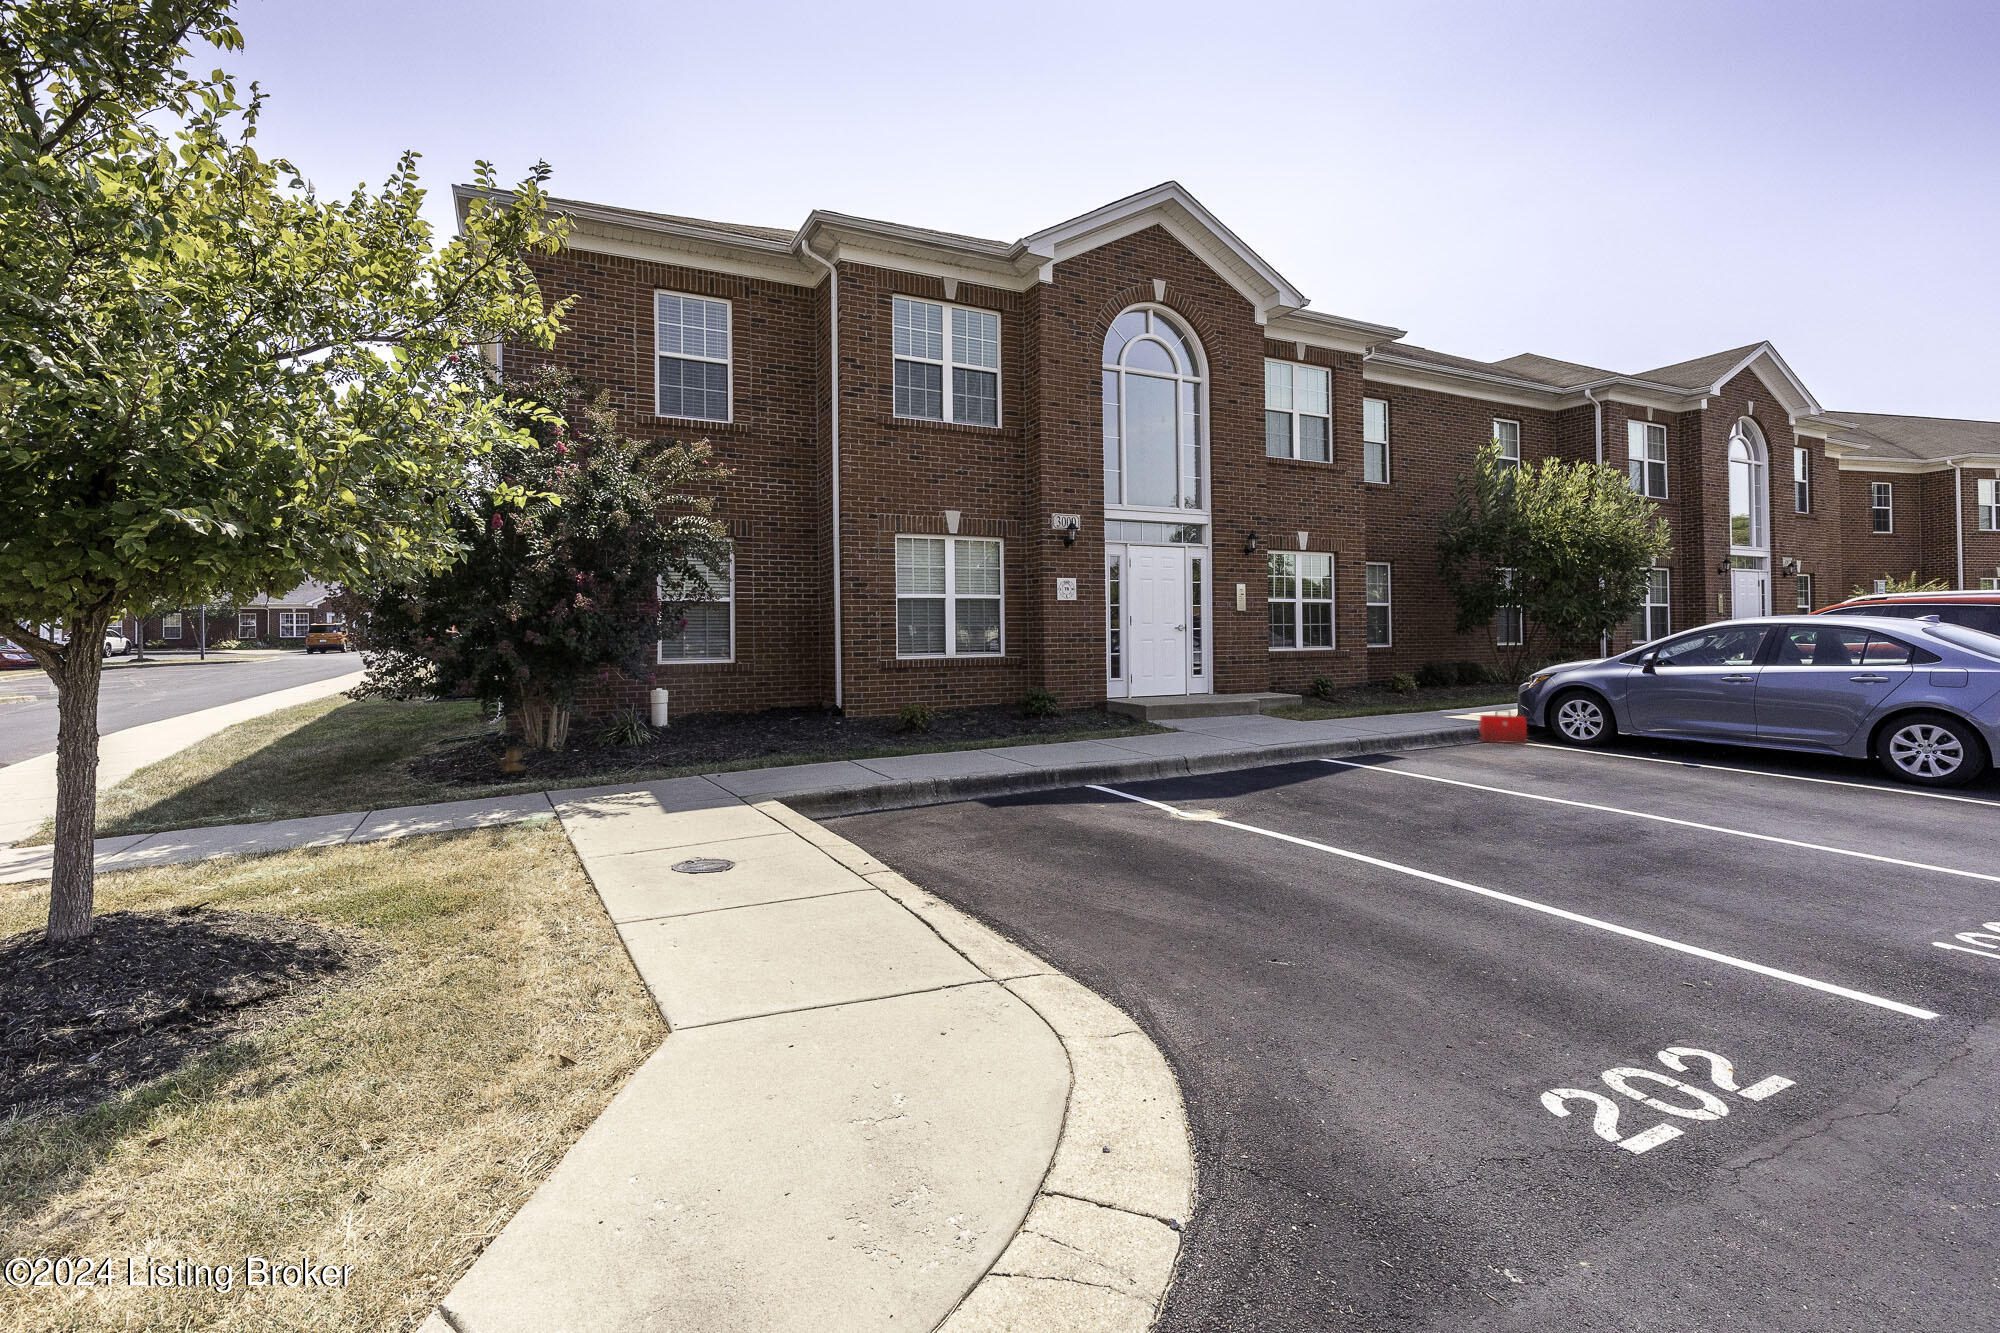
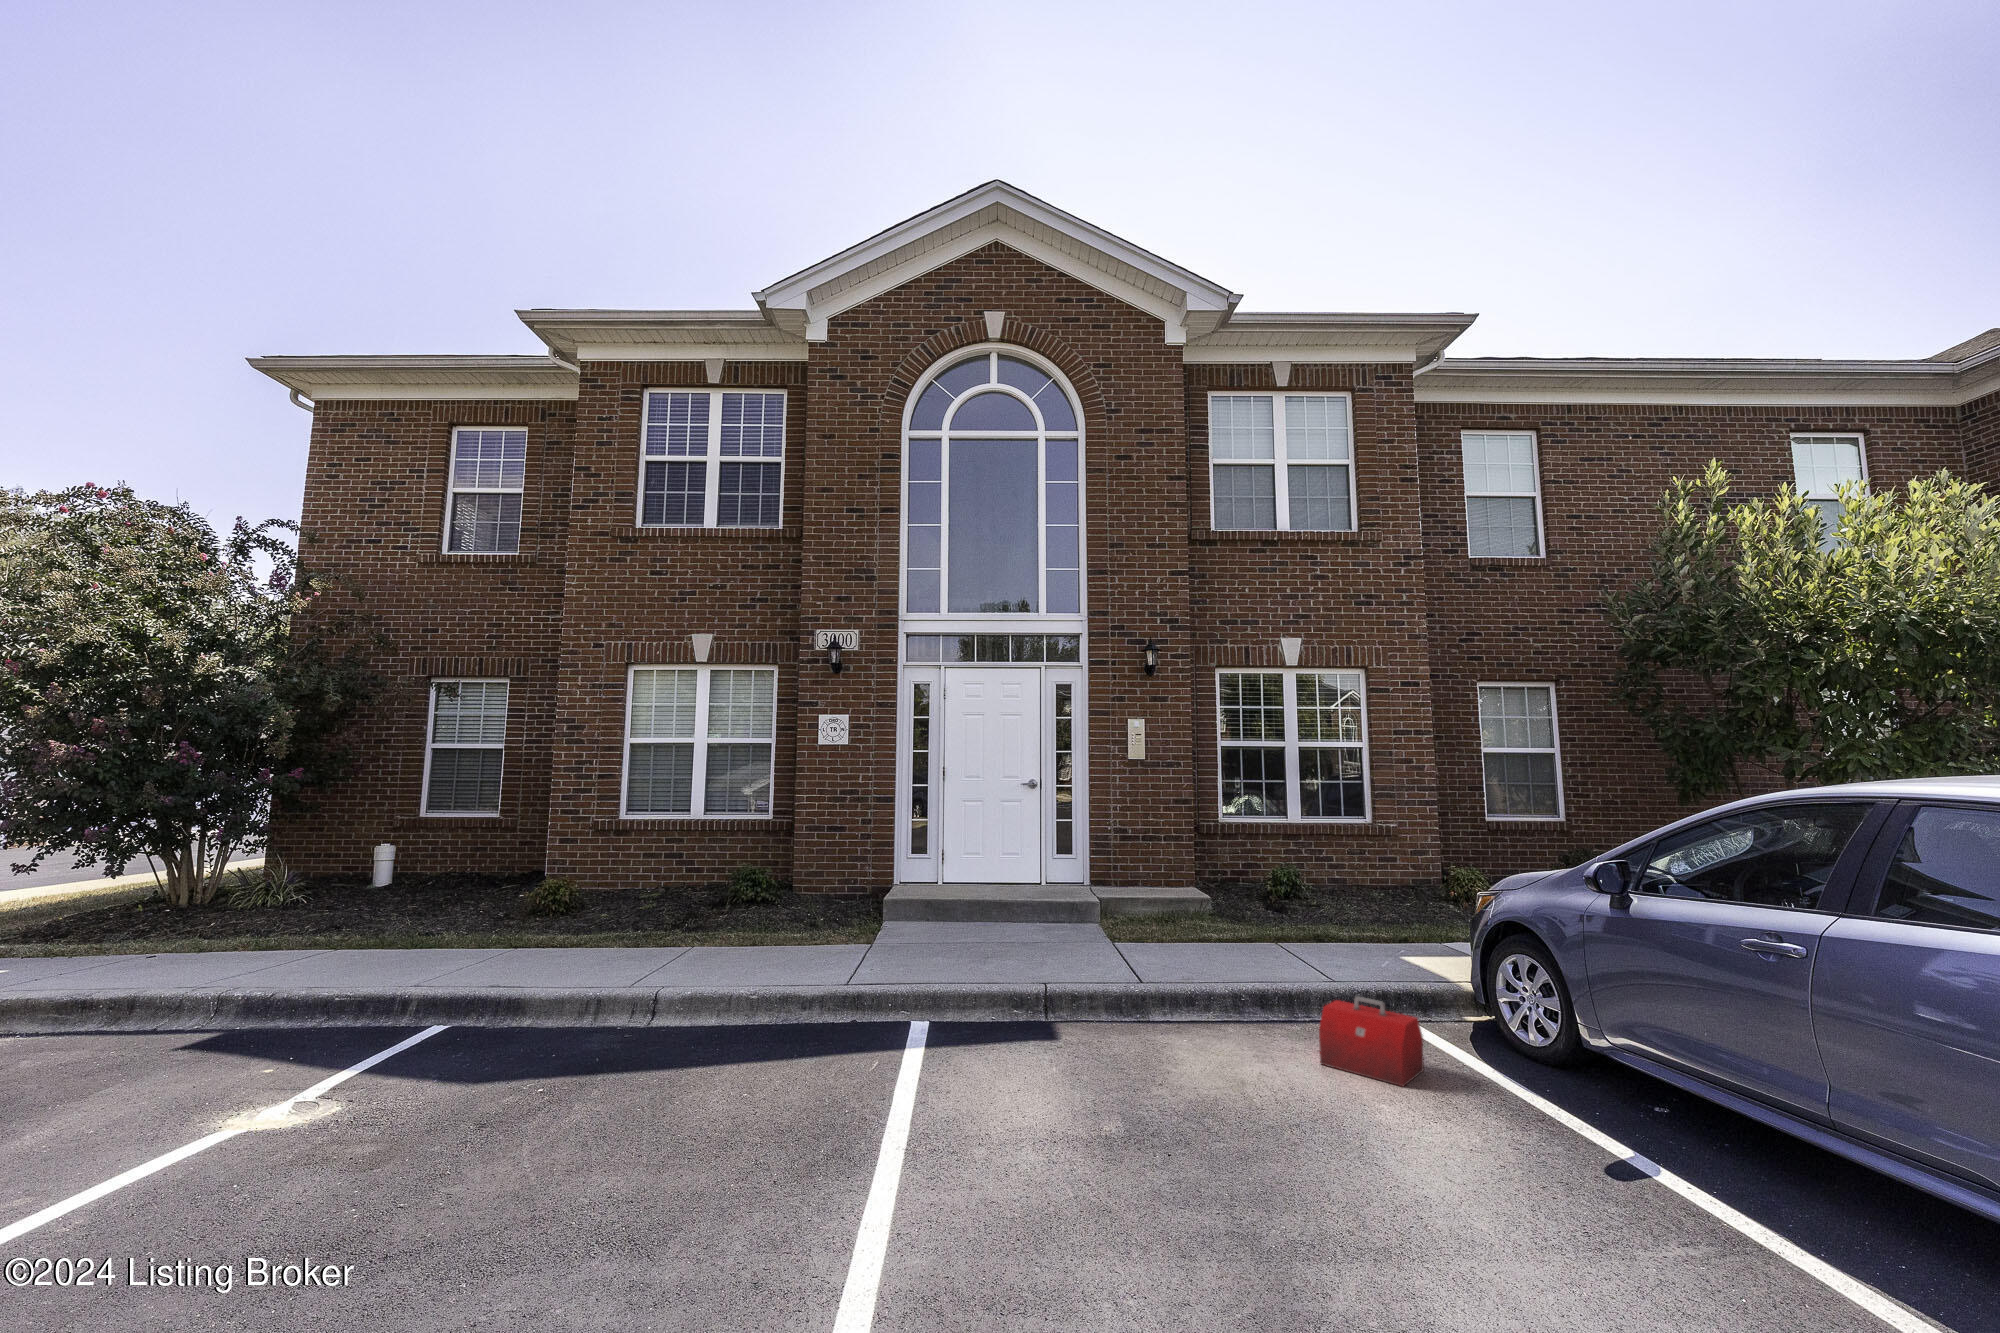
watering can: present [488,746,531,772] -> none [76,911,139,940]

